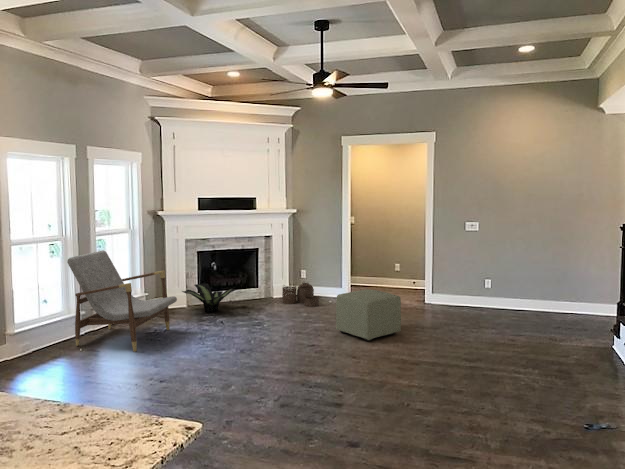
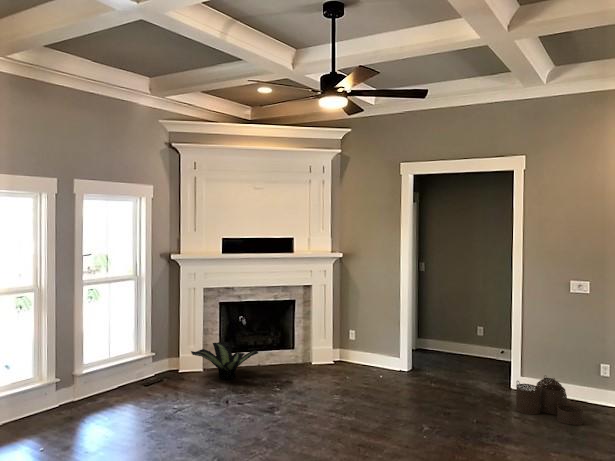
armchair: present [67,250,177,352] -> none [37,300,168,433]
woven basket: present [282,283,319,307] -> present [516,377,583,425]
ottoman: present [336,289,401,341] -> none [365,367,455,444]

